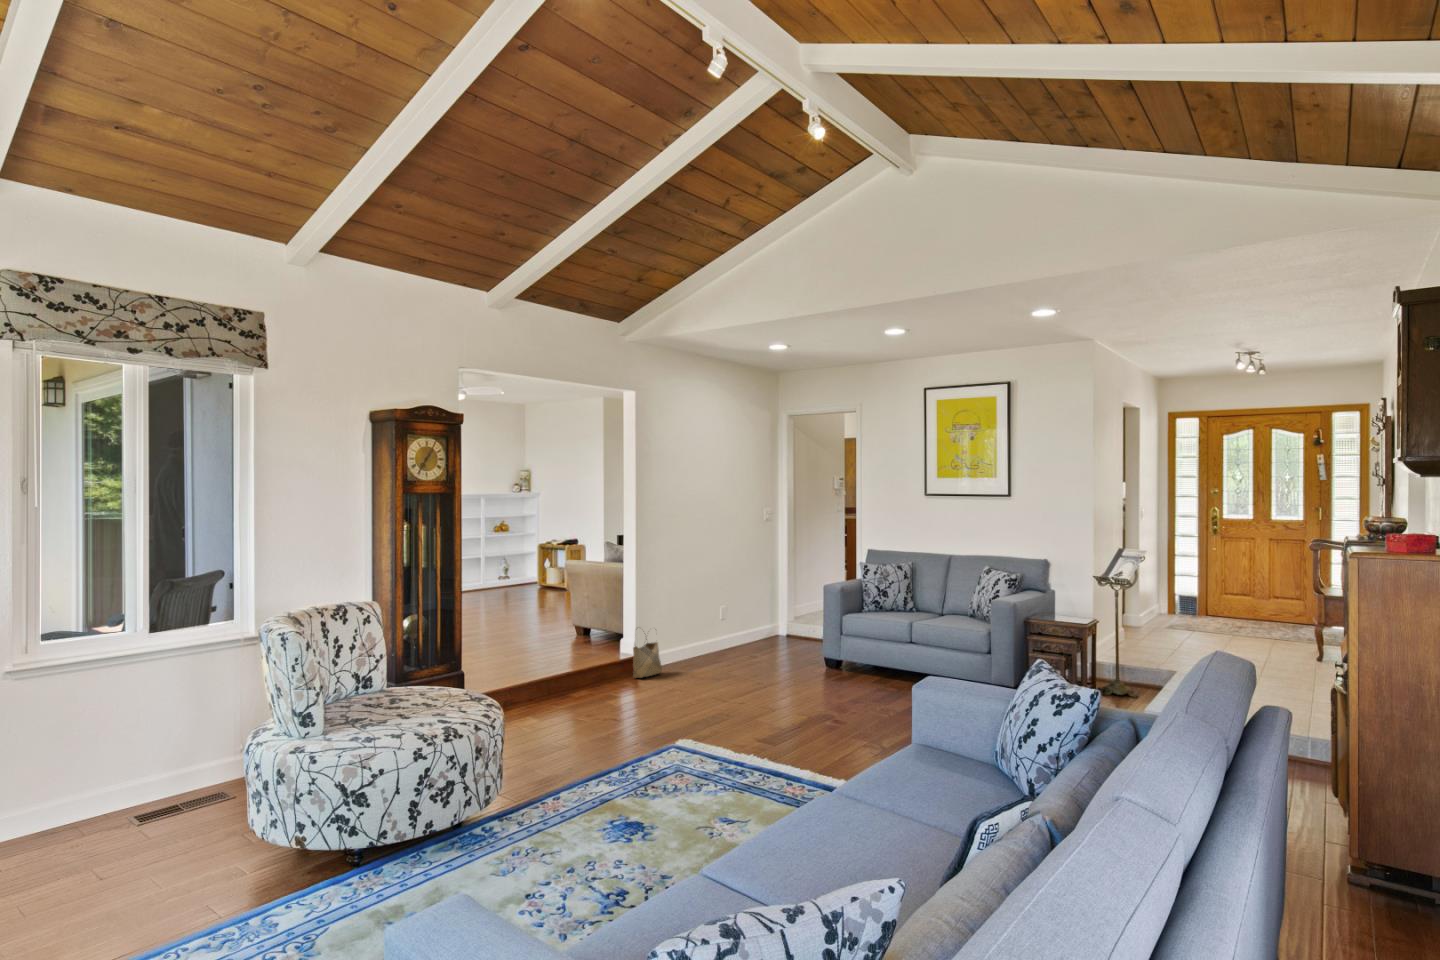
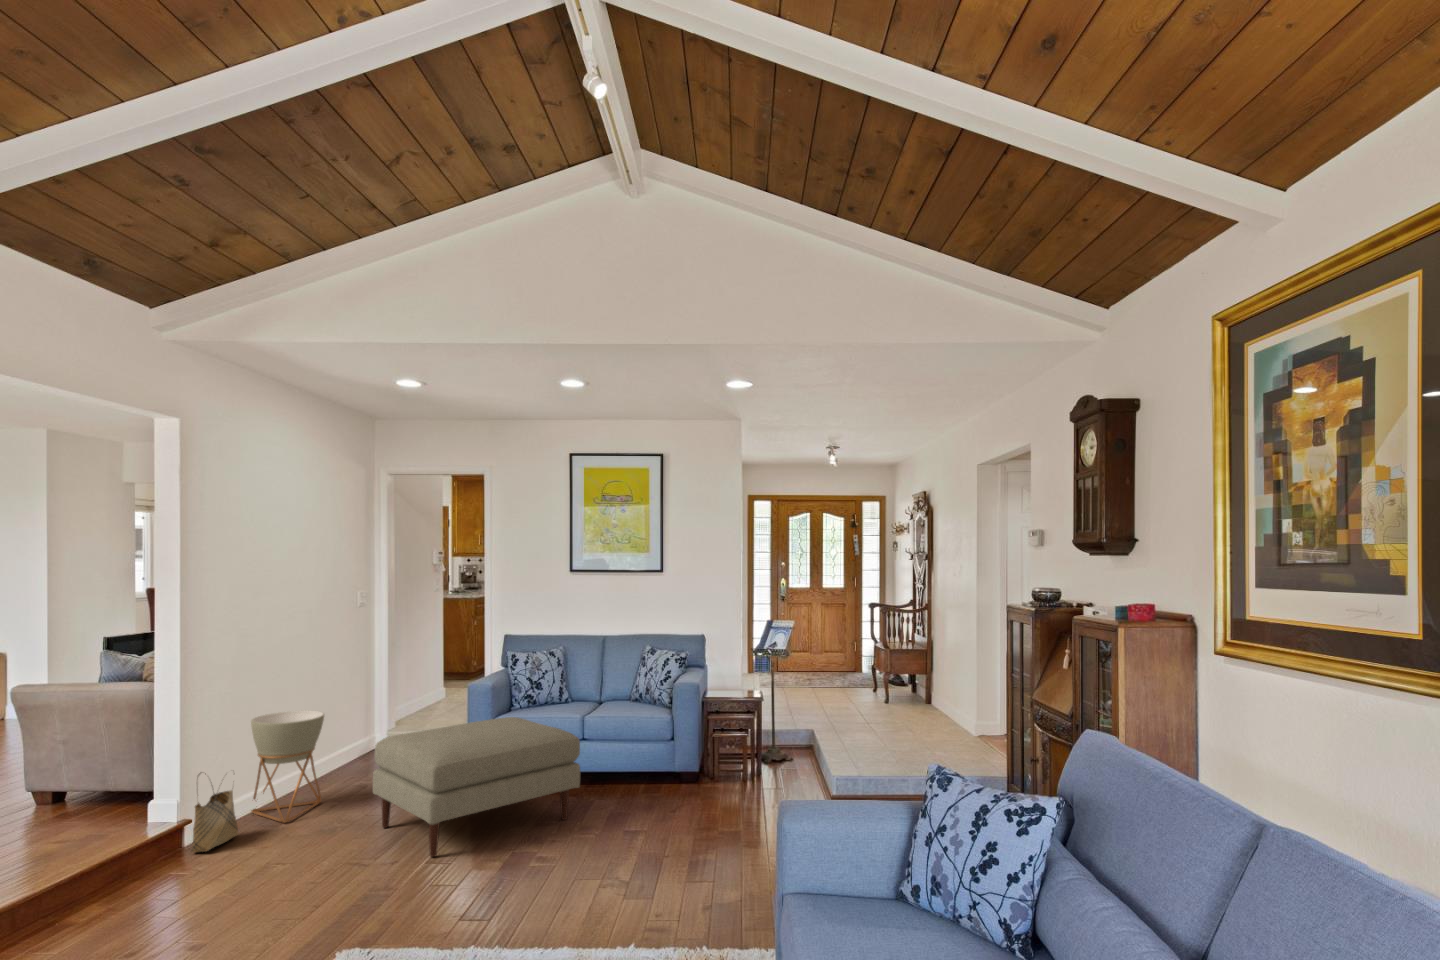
planter: none [672,595,721,671] -> present [251,711,324,823]
ottoman: none [741,615,888,704] -> present [373,717,580,857]

